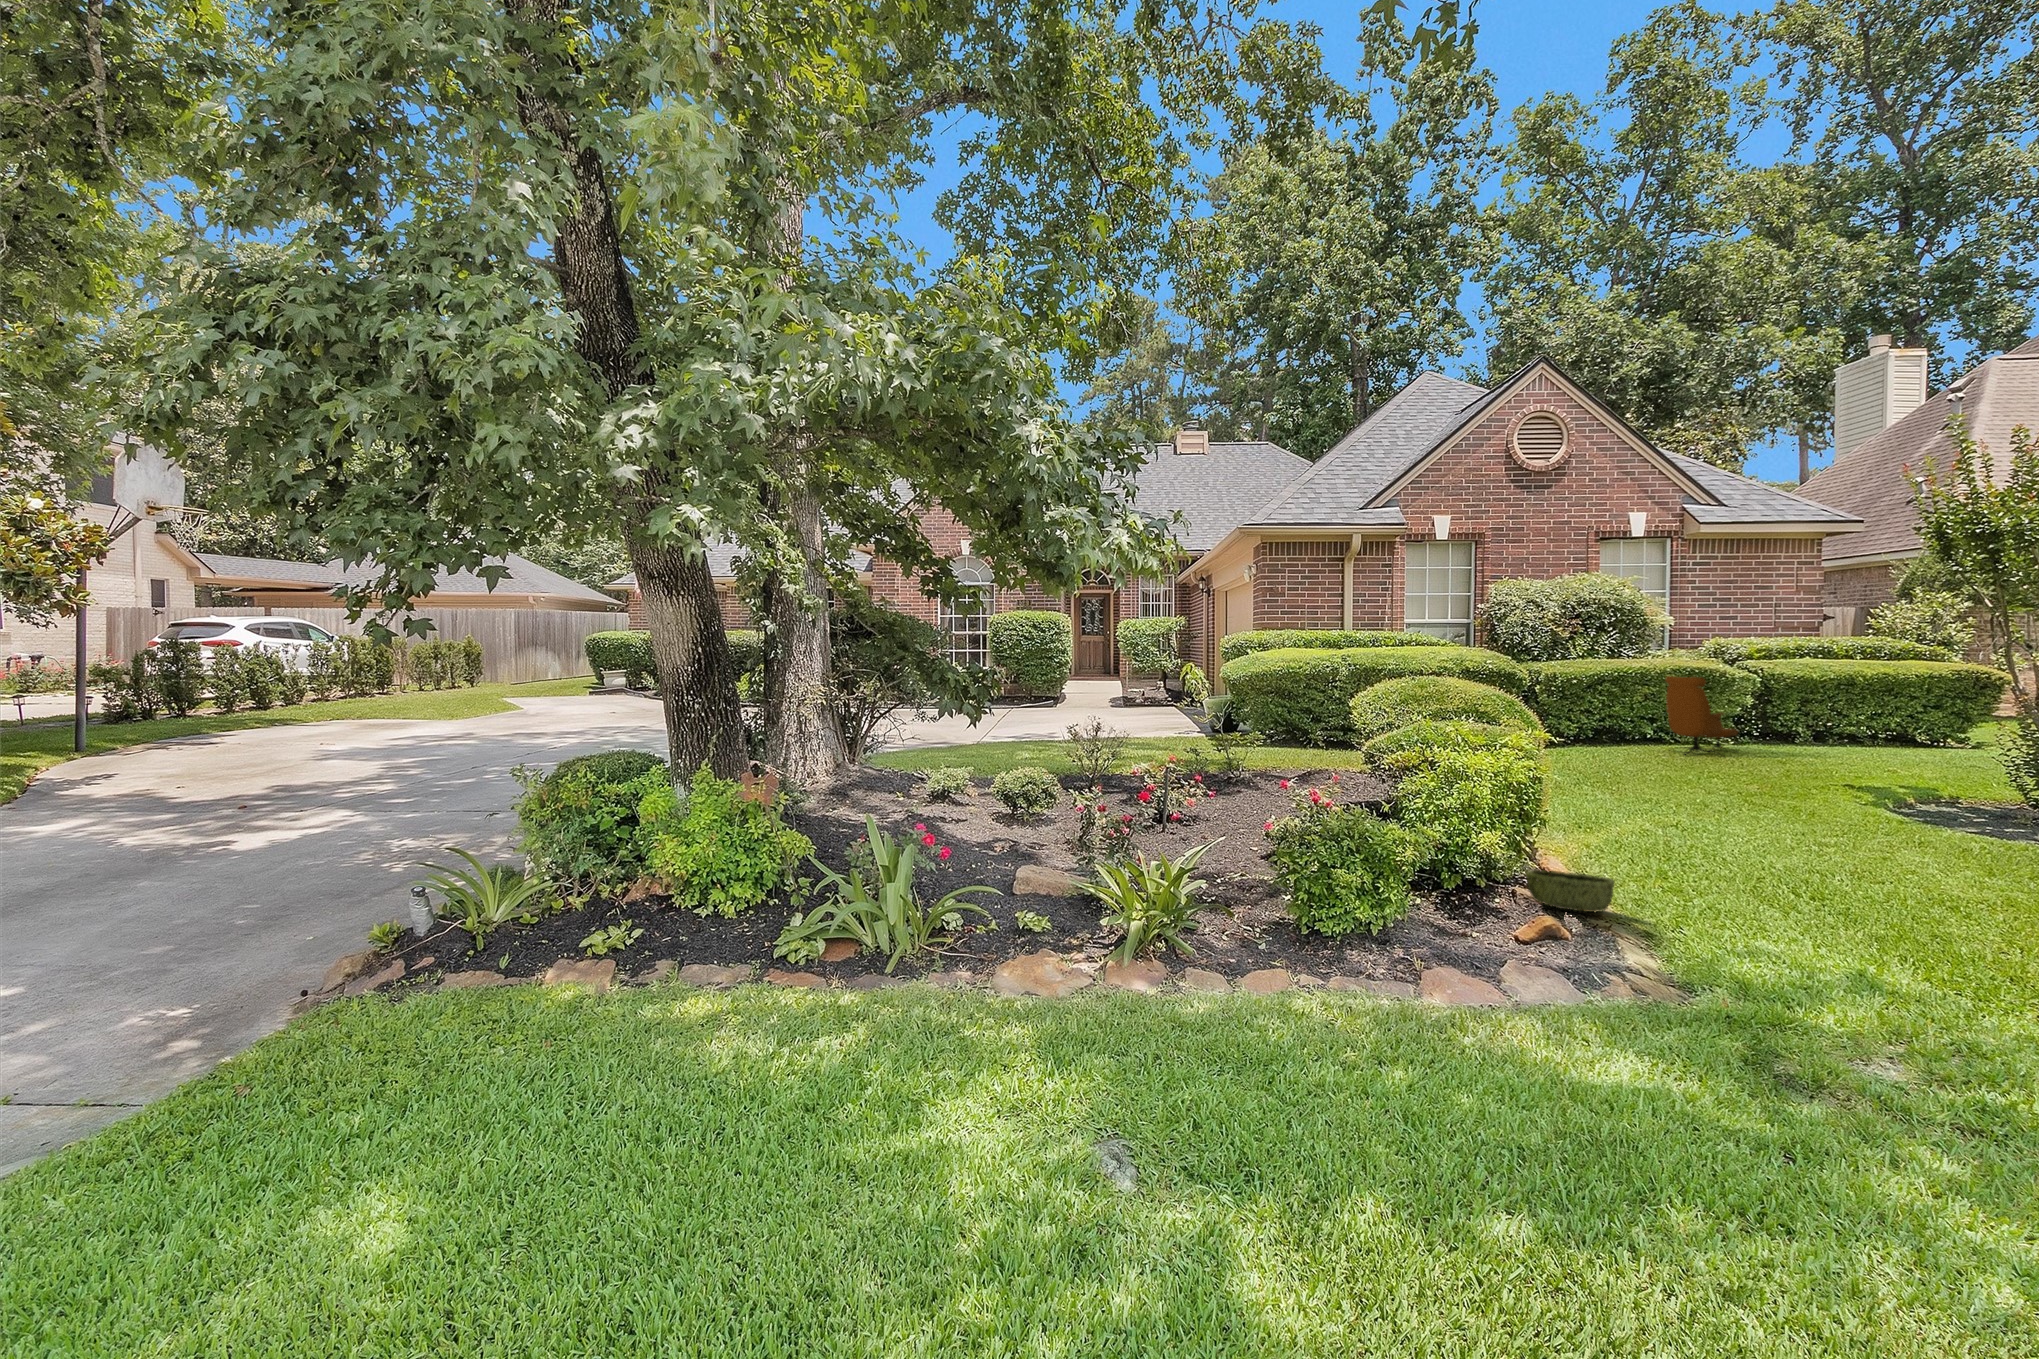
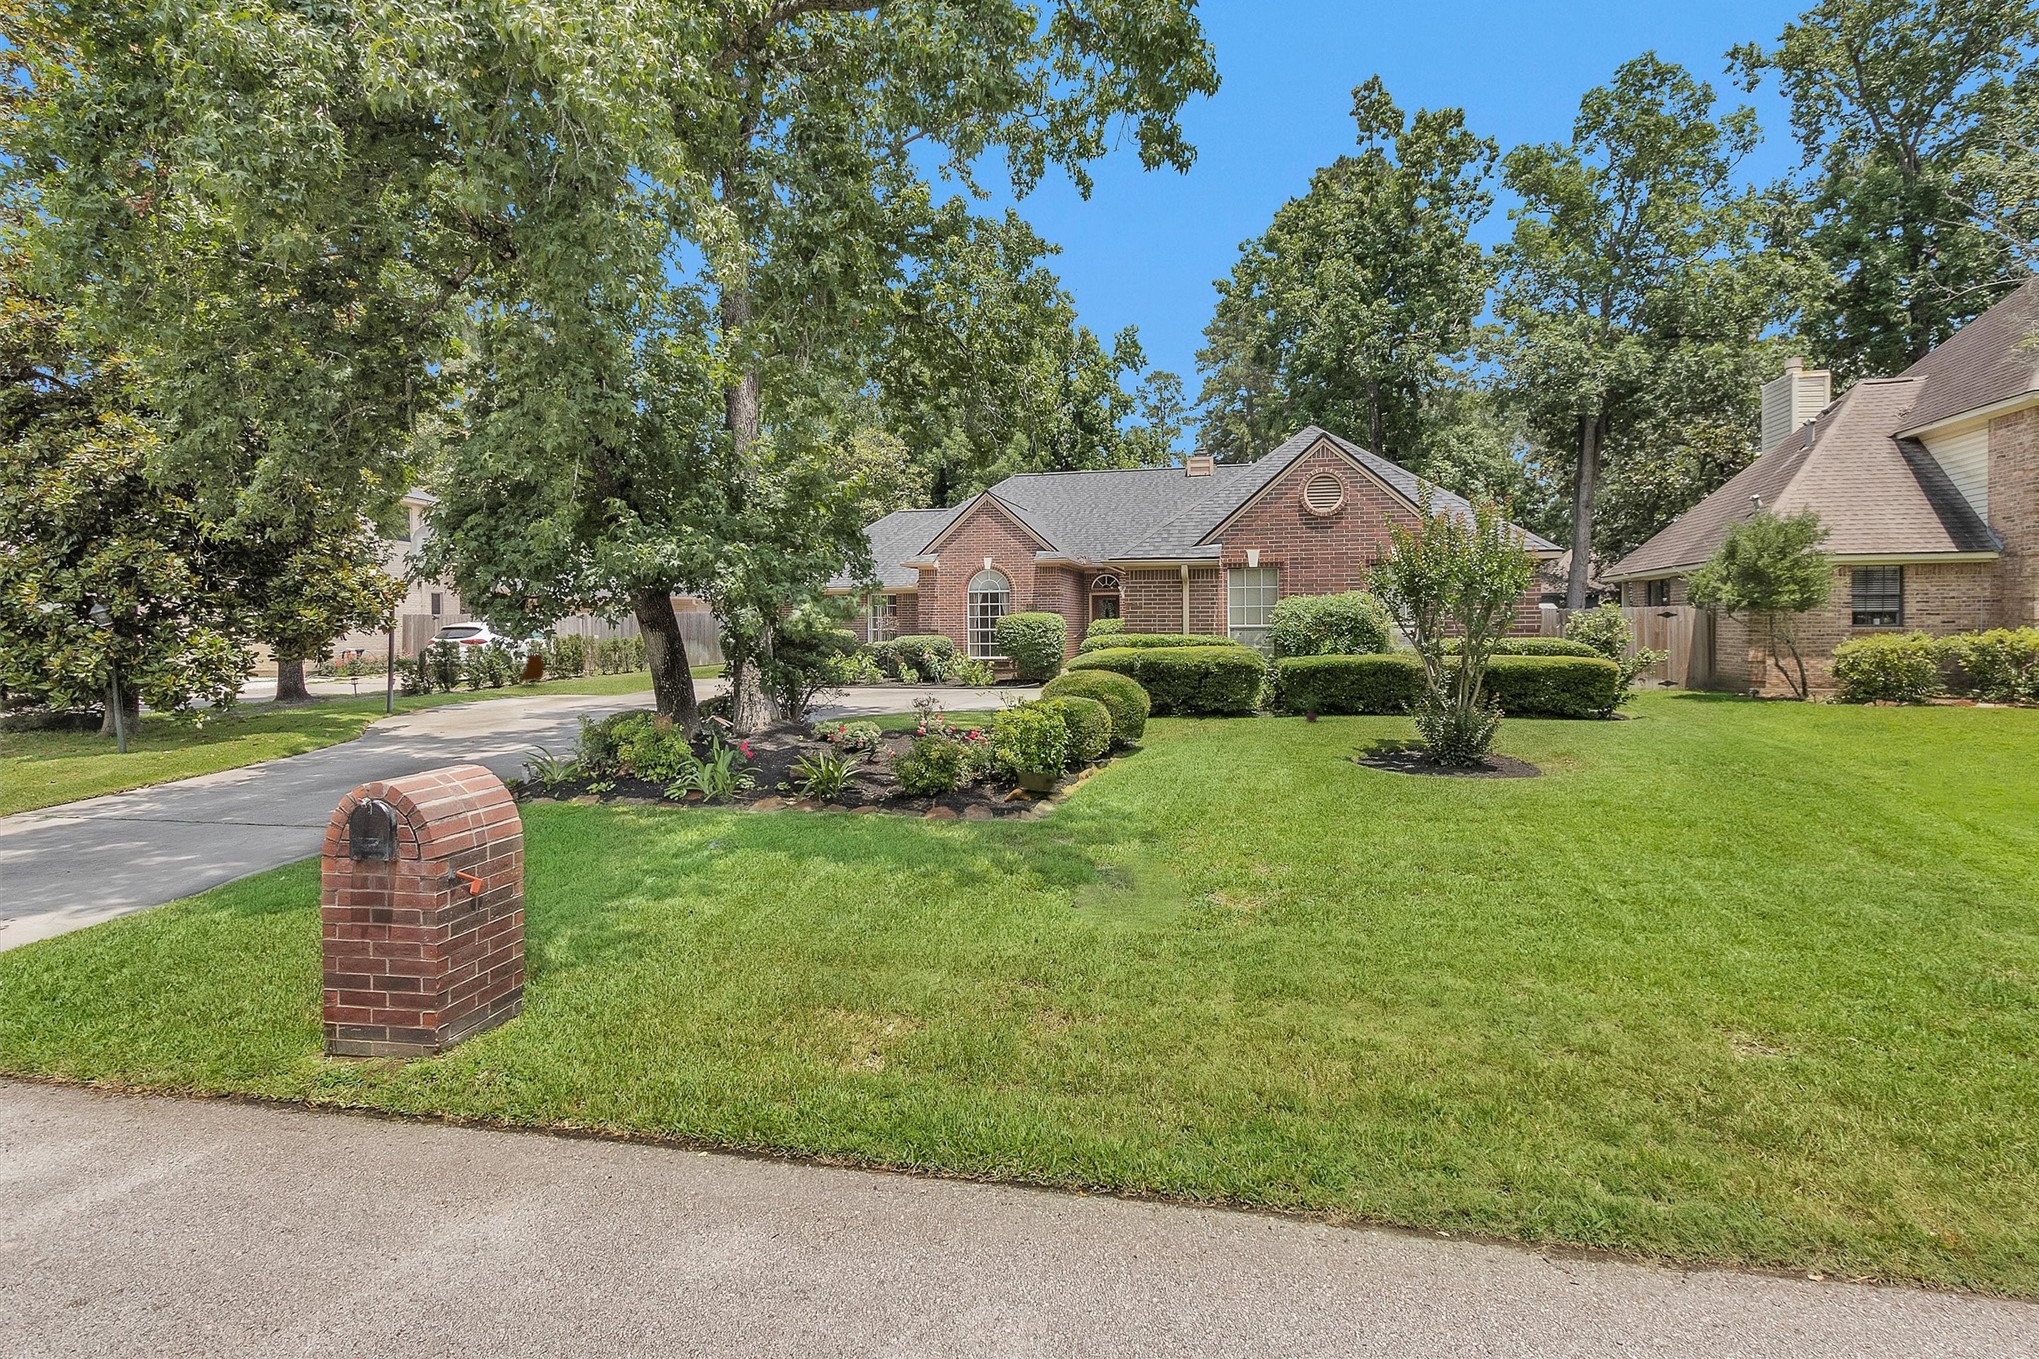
lounge chair: present [1665,676,1738,756] -> present [519,655,544,686]
decorative plant: none [1583,706,1631,750] -> present [1306,697,1317,722]

